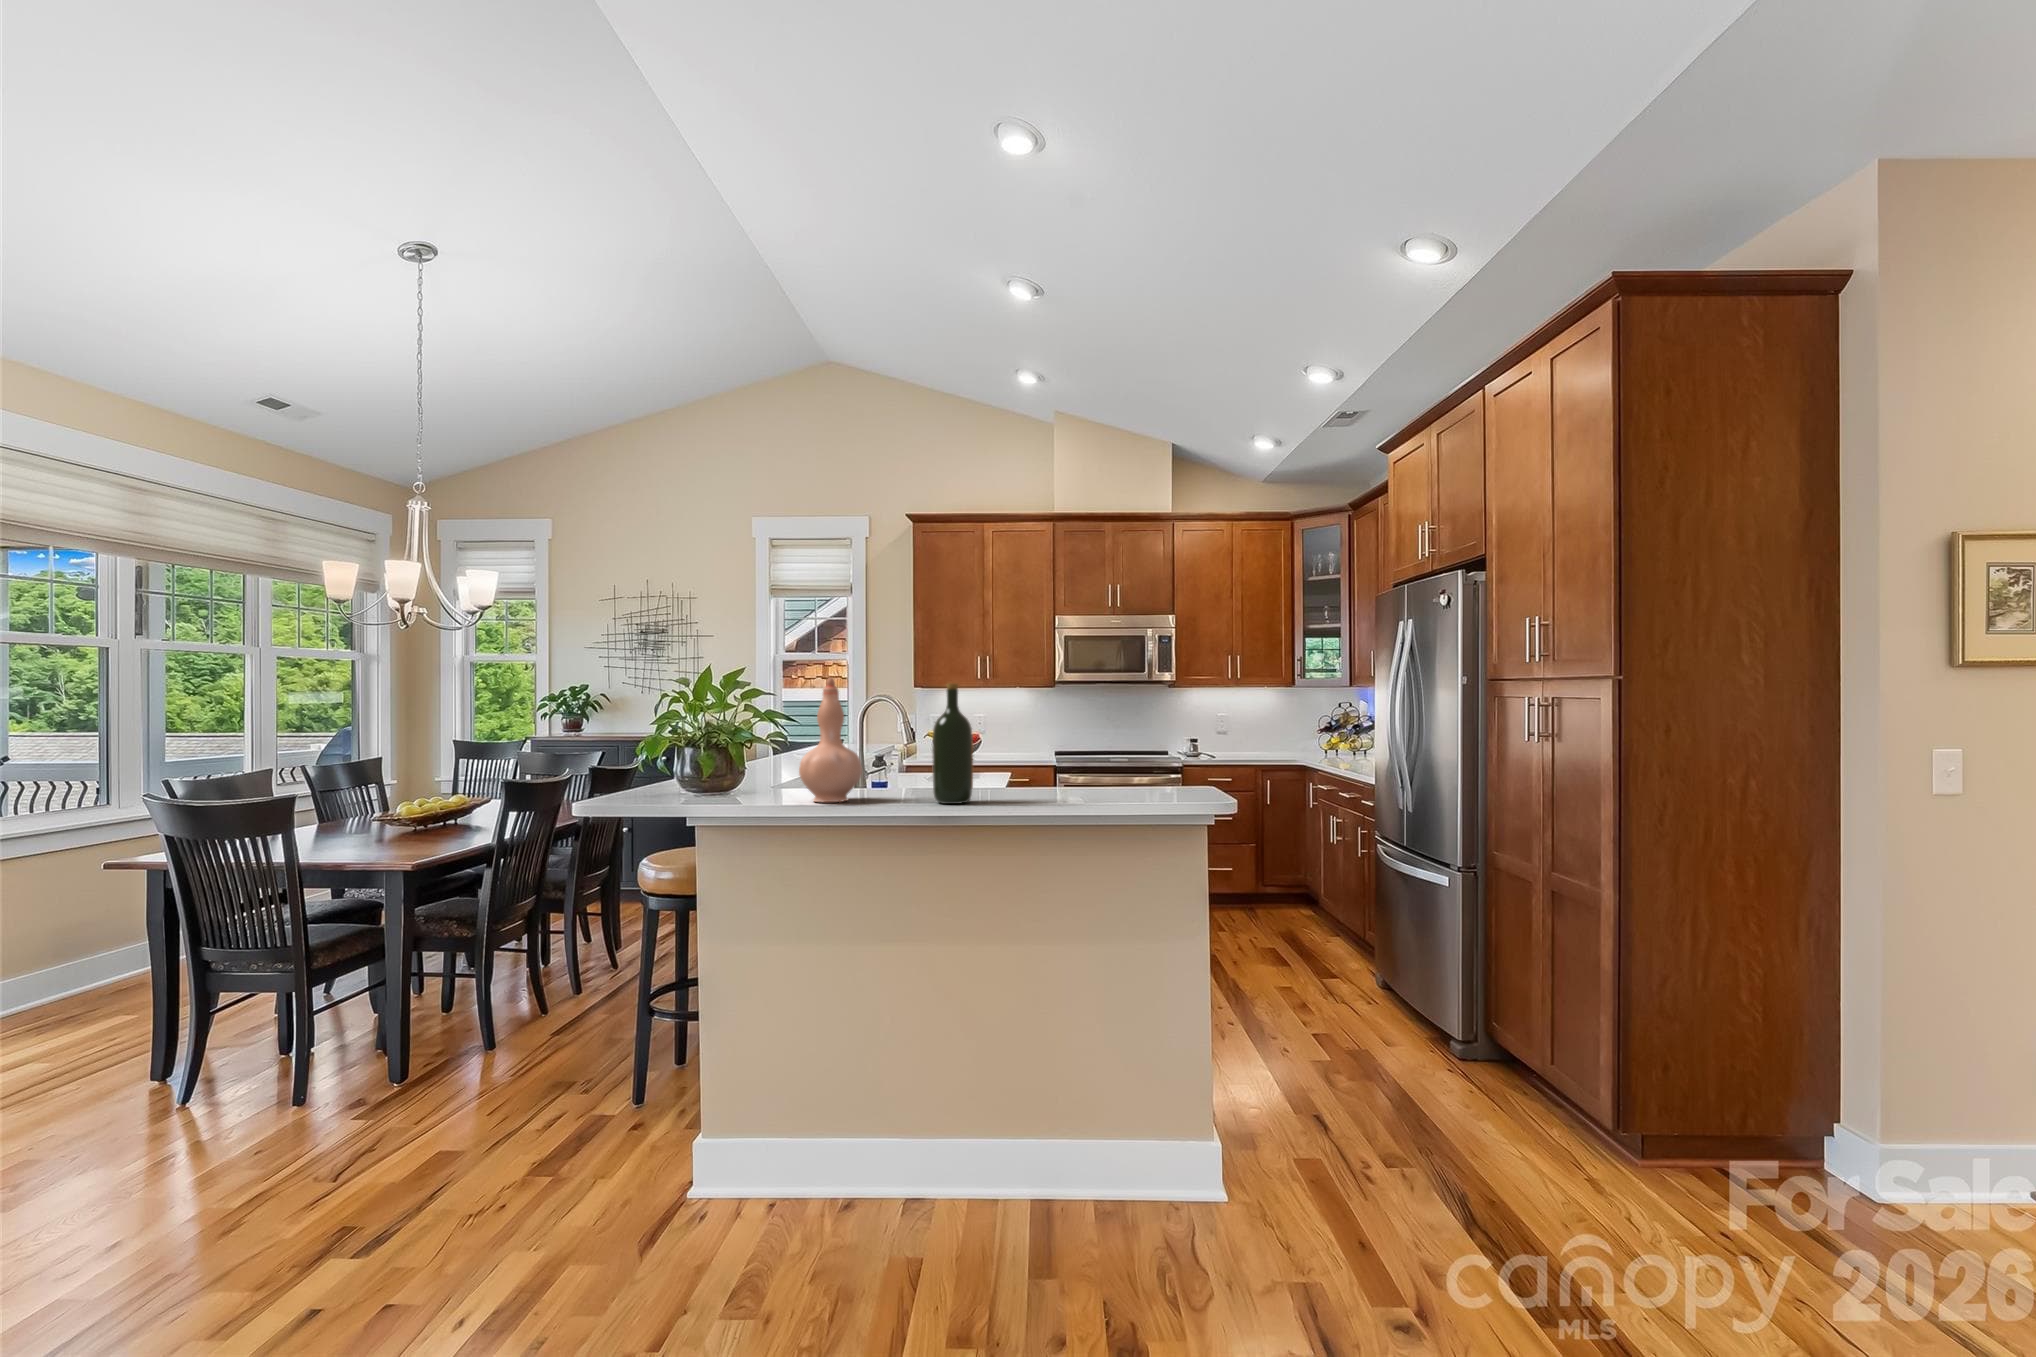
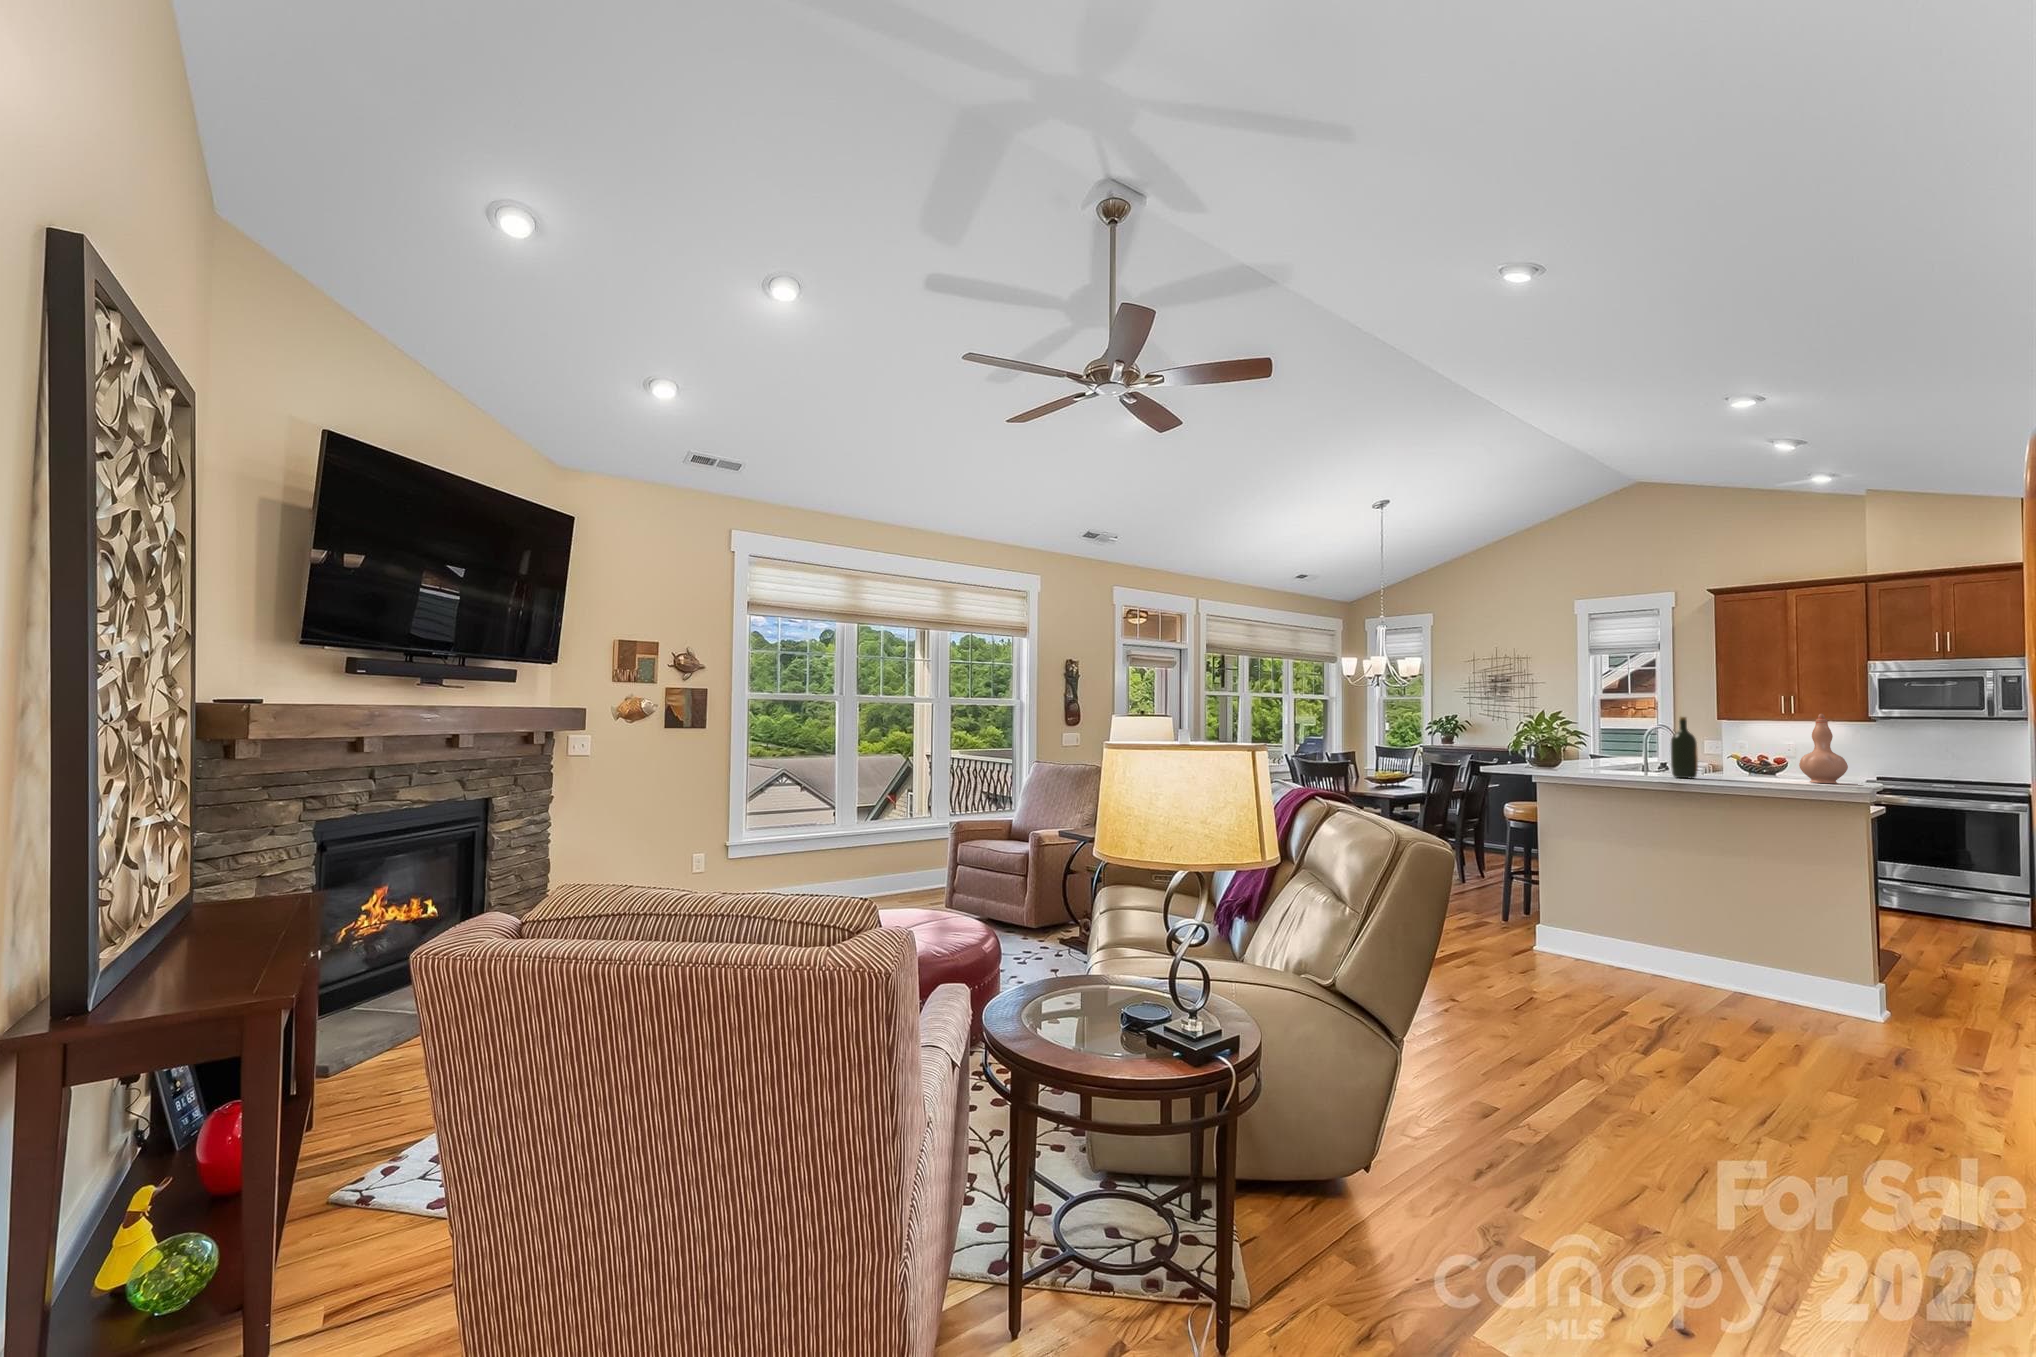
vase: present [799,677,862,802] -> present [1799,714,1848,783]

